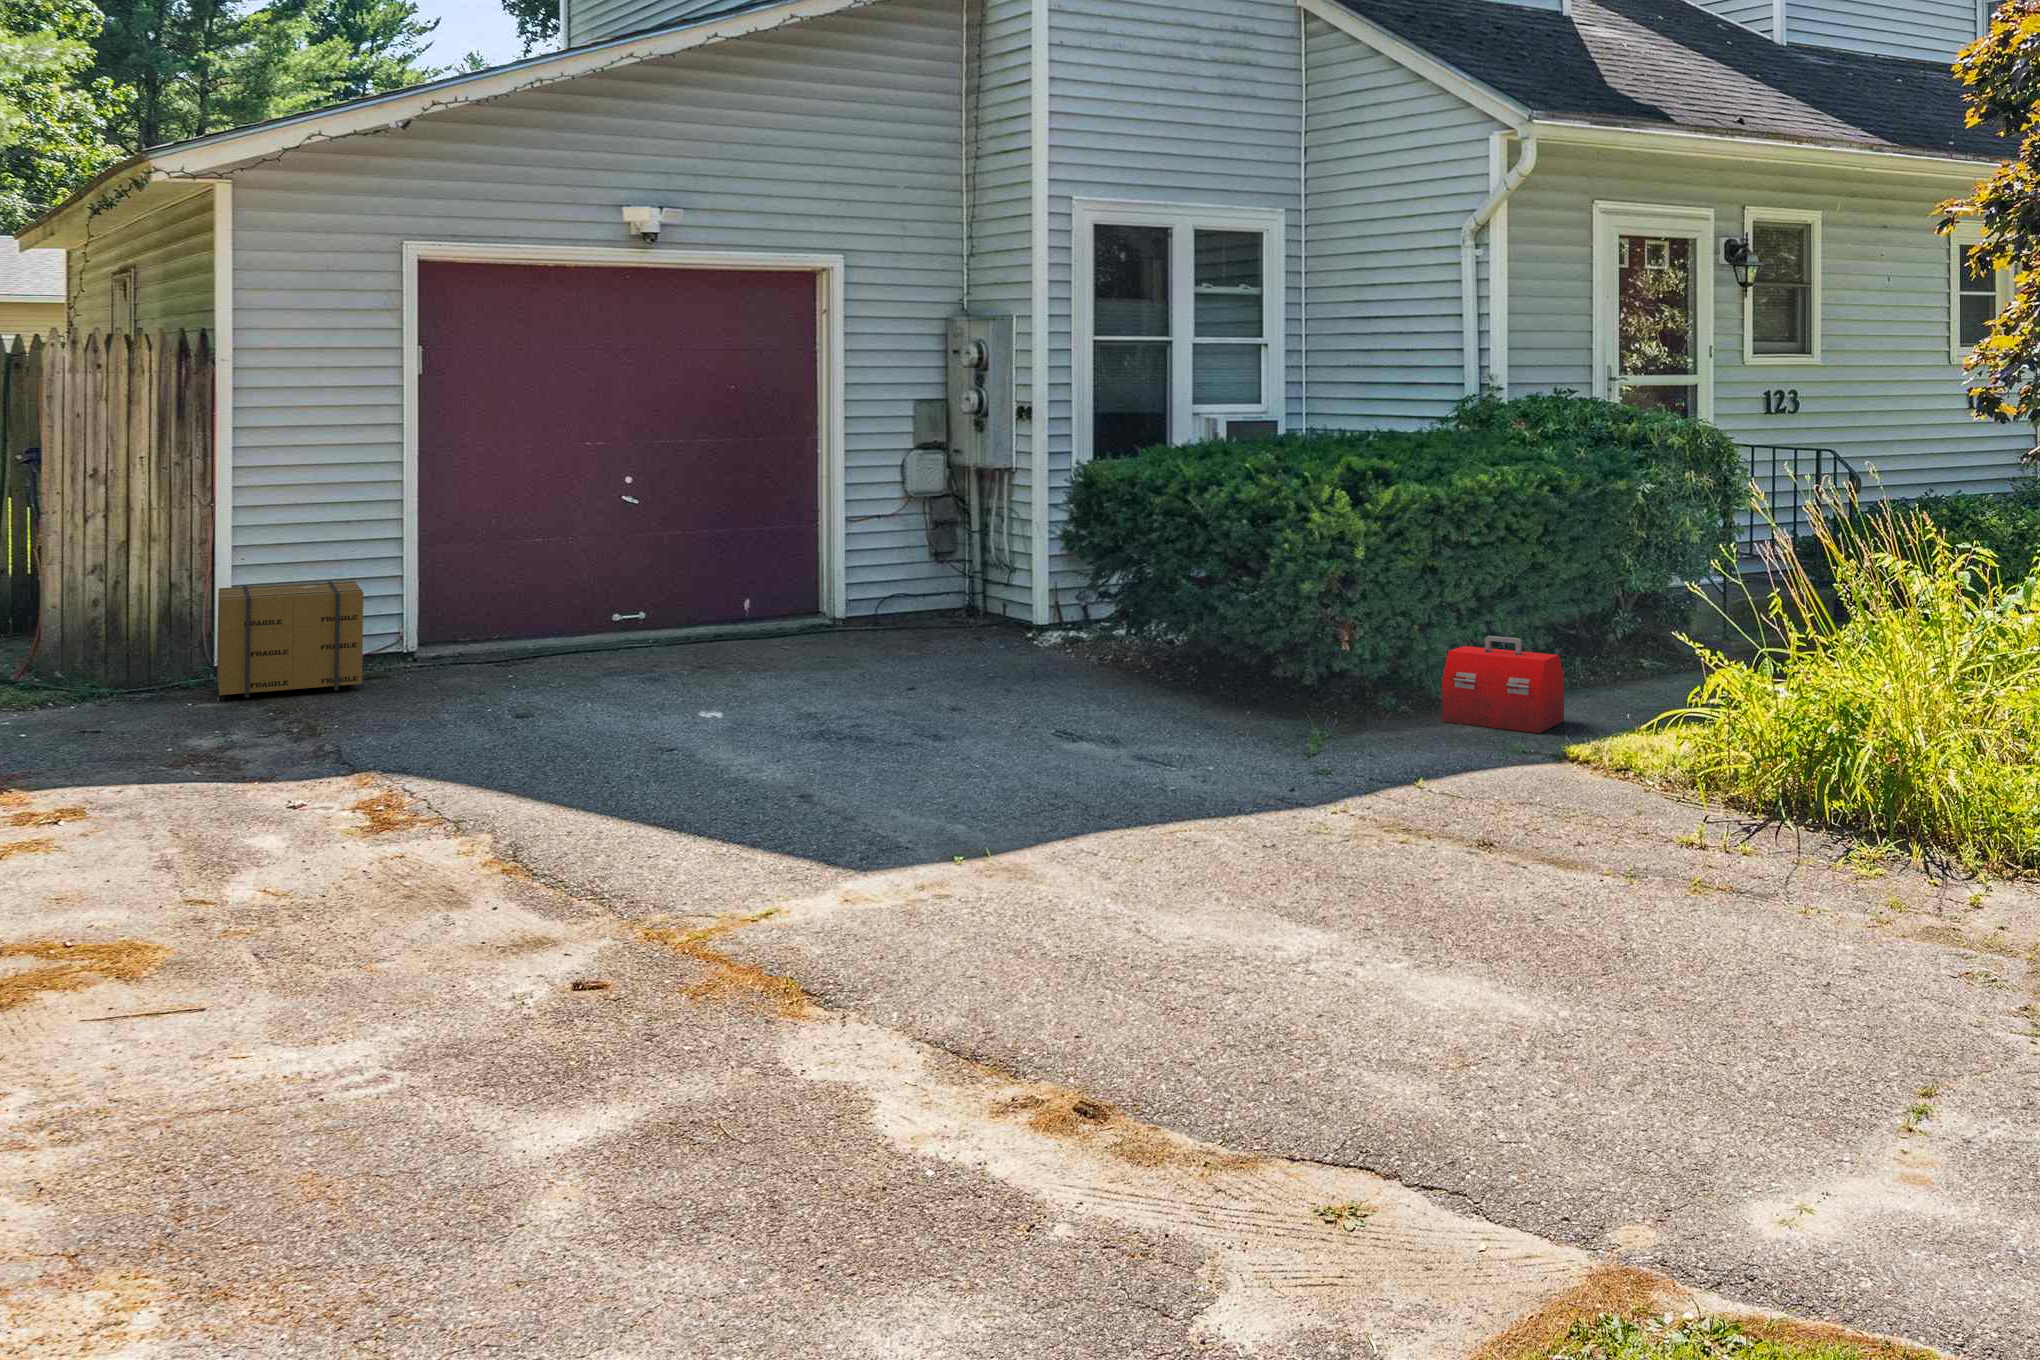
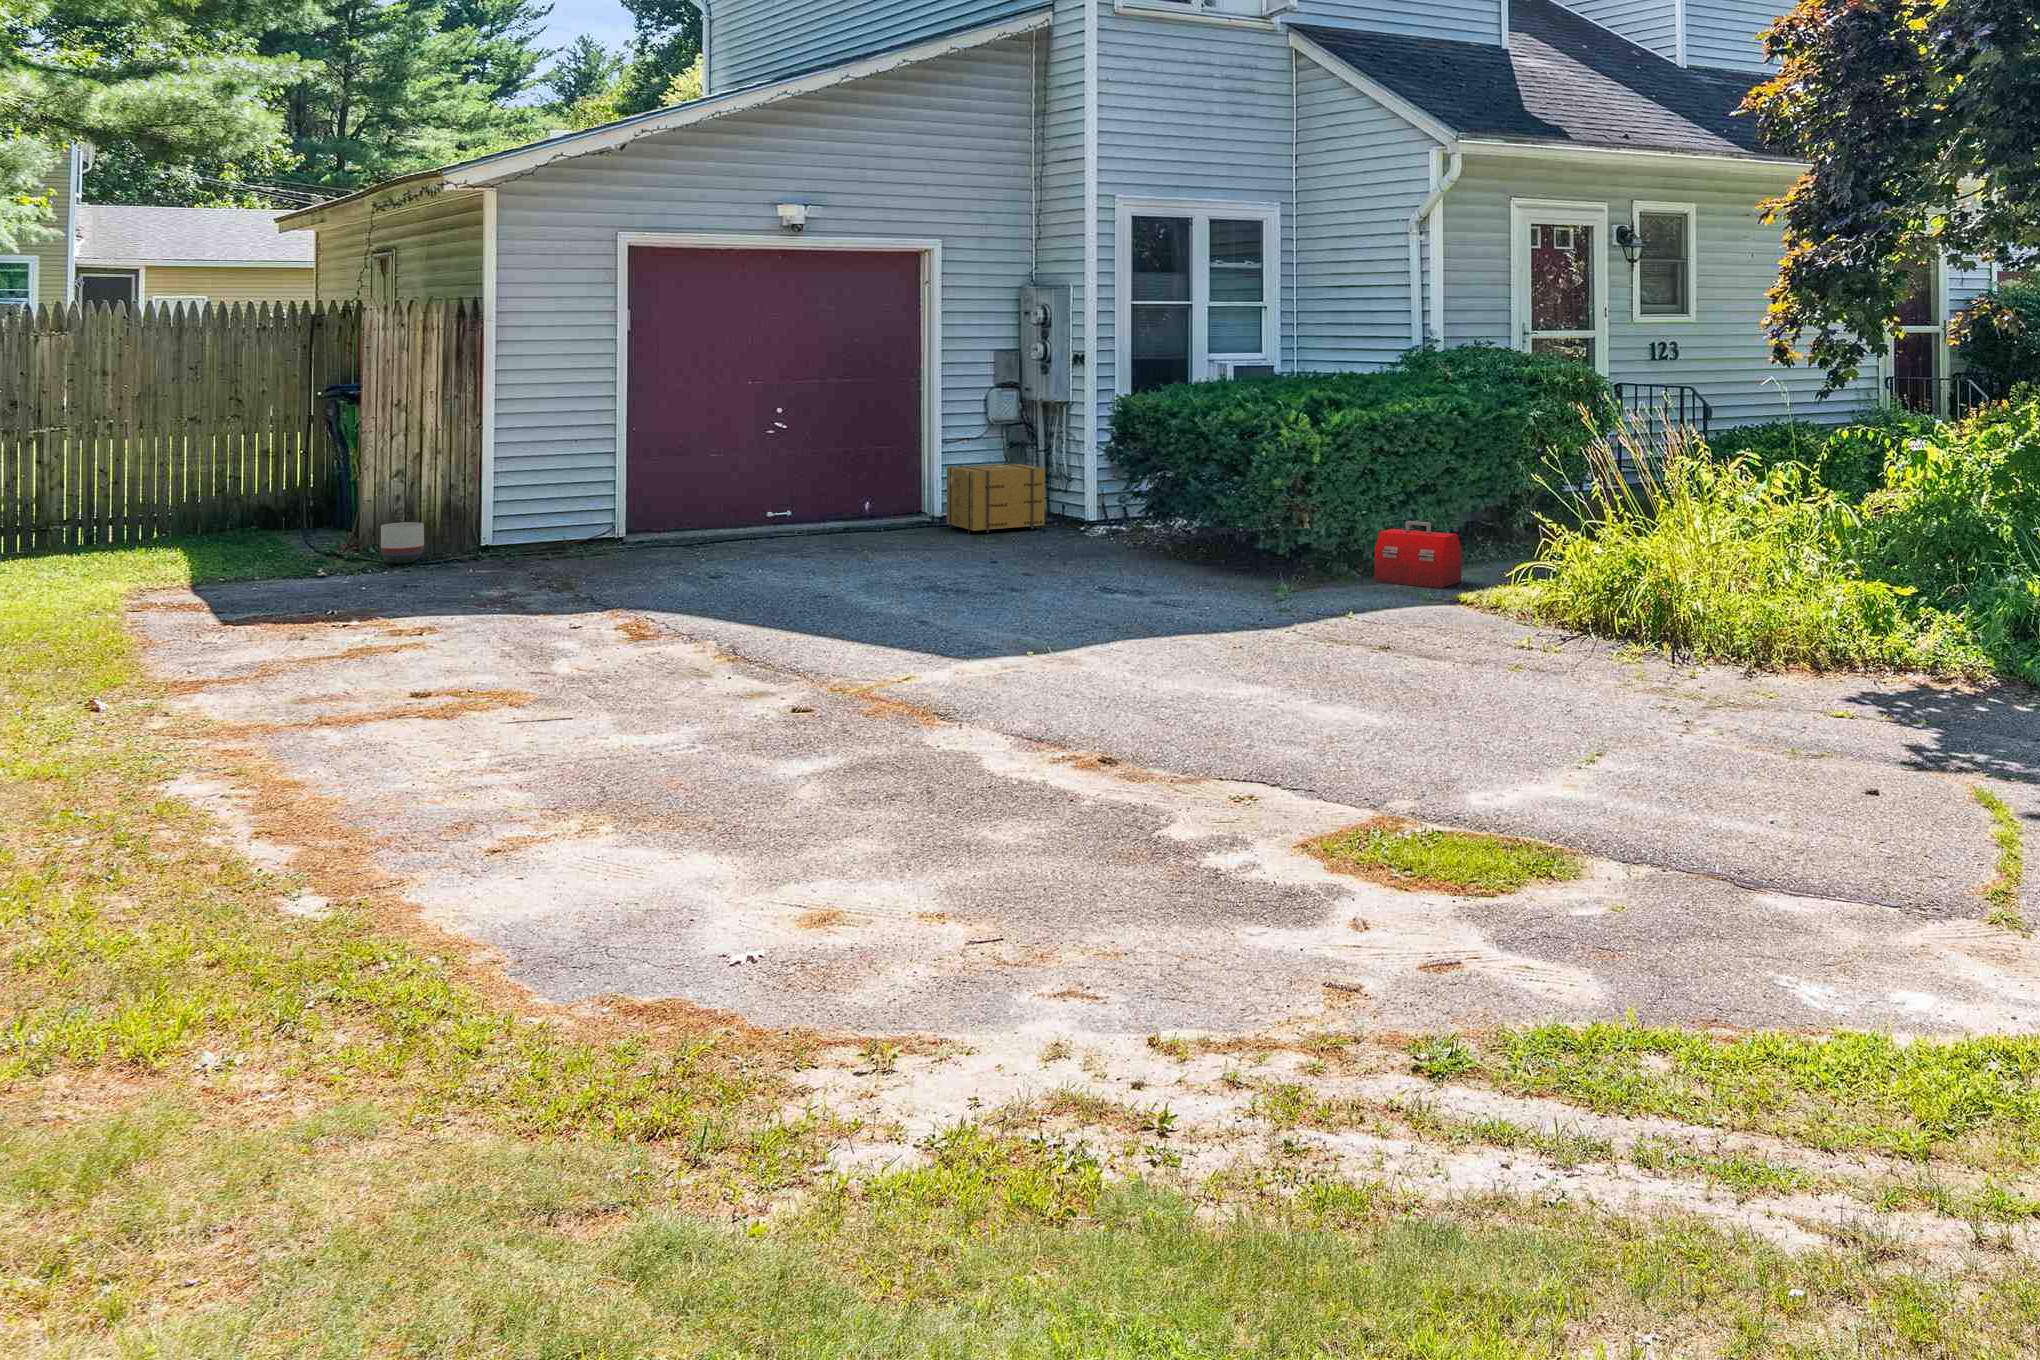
cardboard box: present [217,581,363,698] -> present [947,464,1045,534]
planter: none [63,637,125,695] -> present [381,522,424,564]

